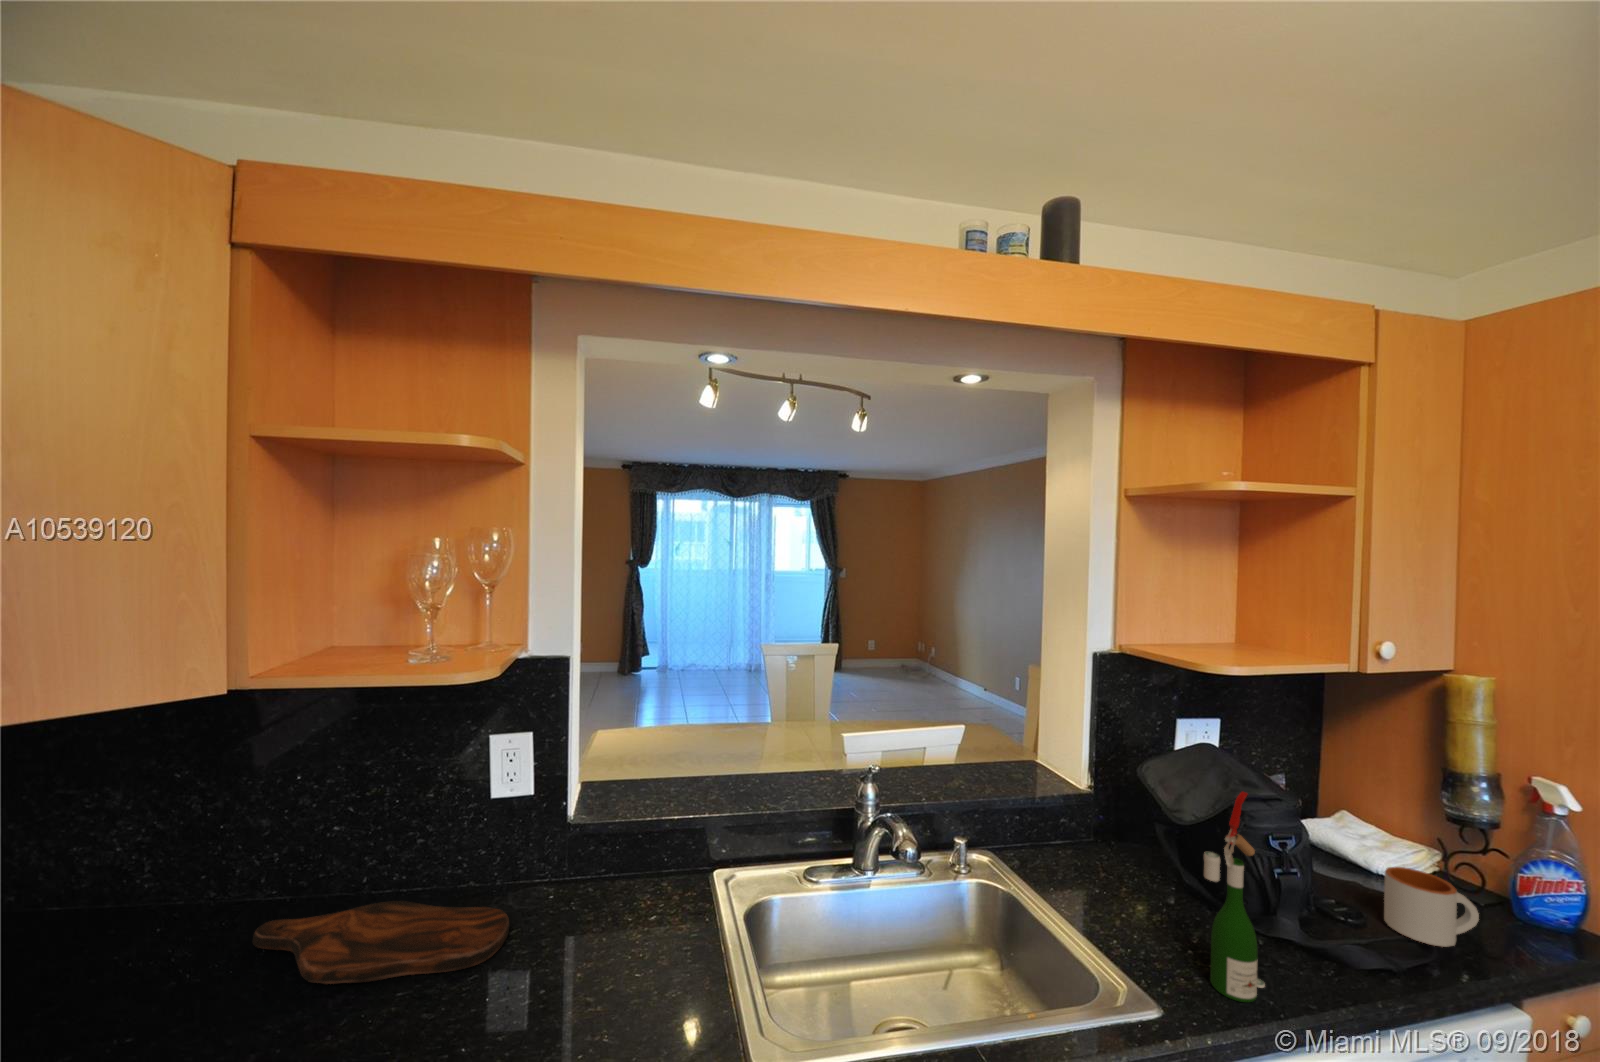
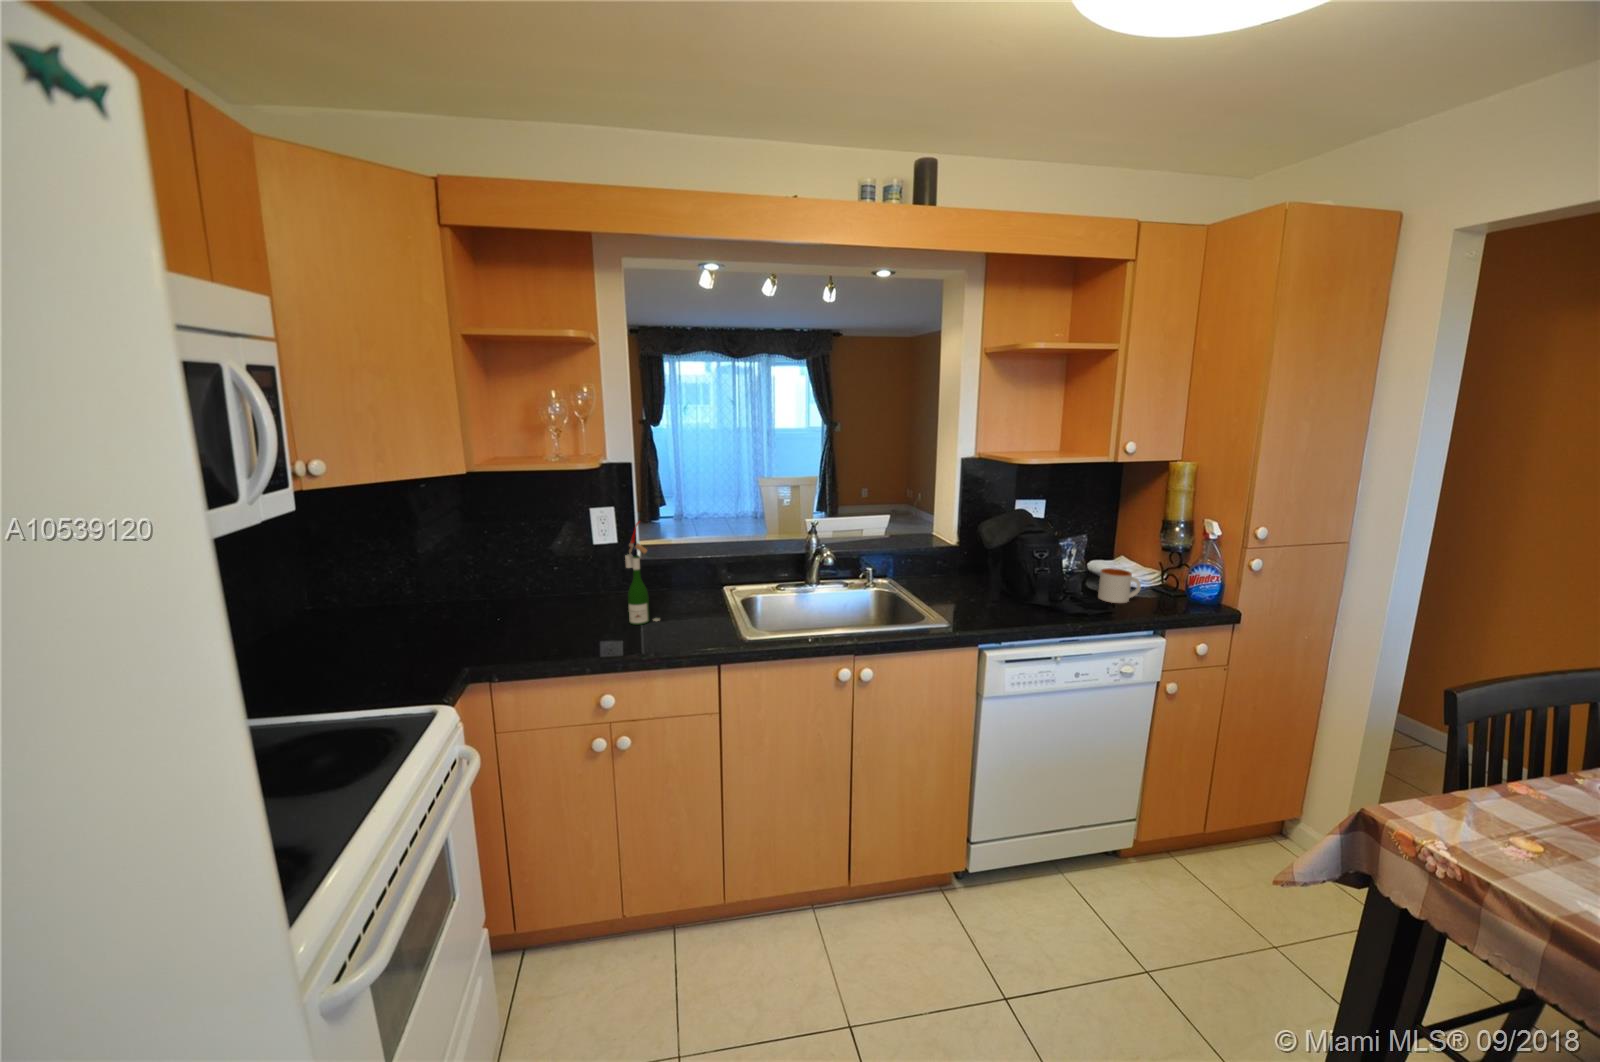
wine bottle: present [1204,792,1265,1002] -> present [625,522,660,625]
cutting board: present [253,901,510,984] -> none [487,593,617,617]

